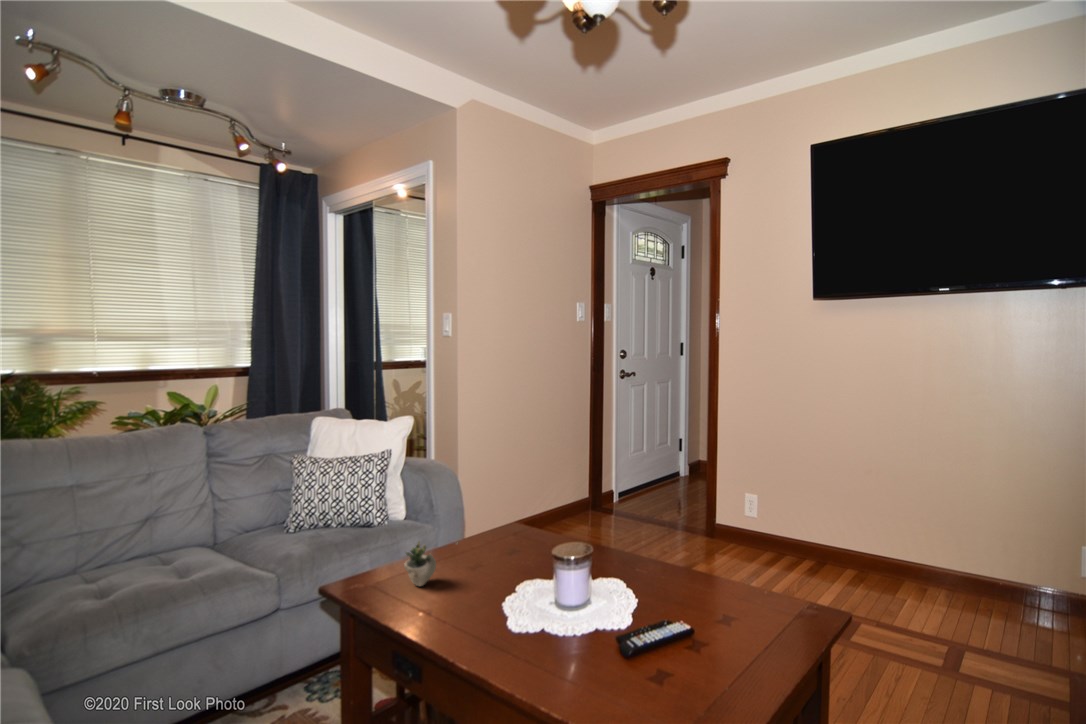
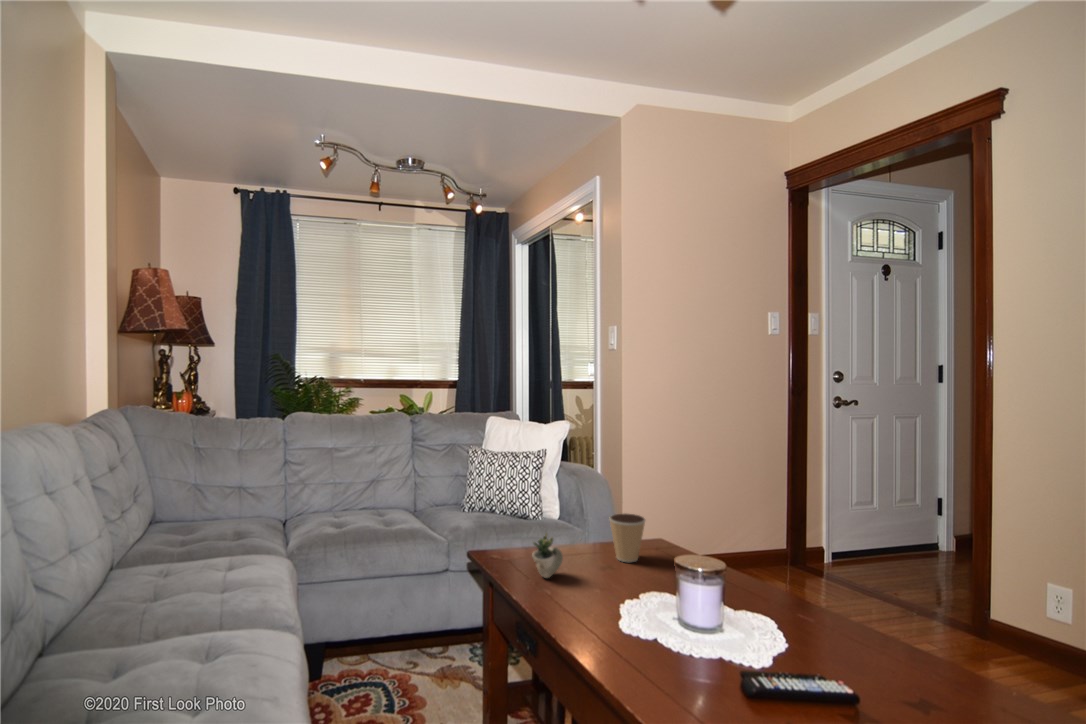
coffee cup: none [475,512,511,559] -> present [610,514,645,562]

